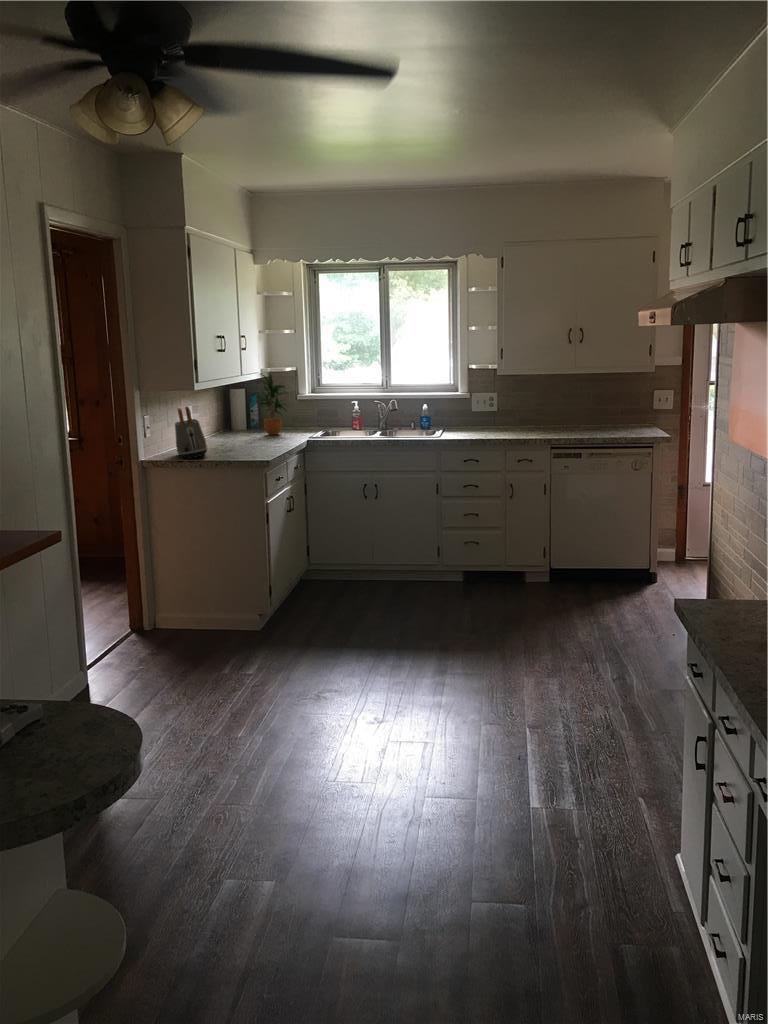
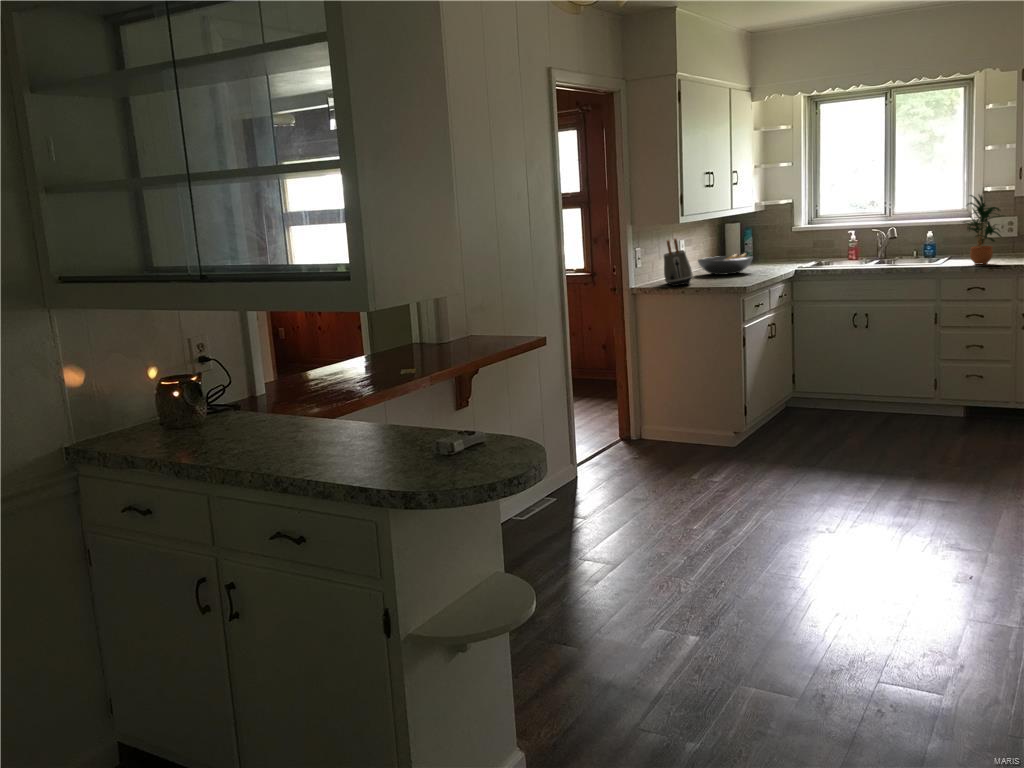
potted plant: present [257,374,287,435] -> present [964,195,1001,265]
fruit bowl: none [207,422,266,444] -> present [698,253,753,275]

